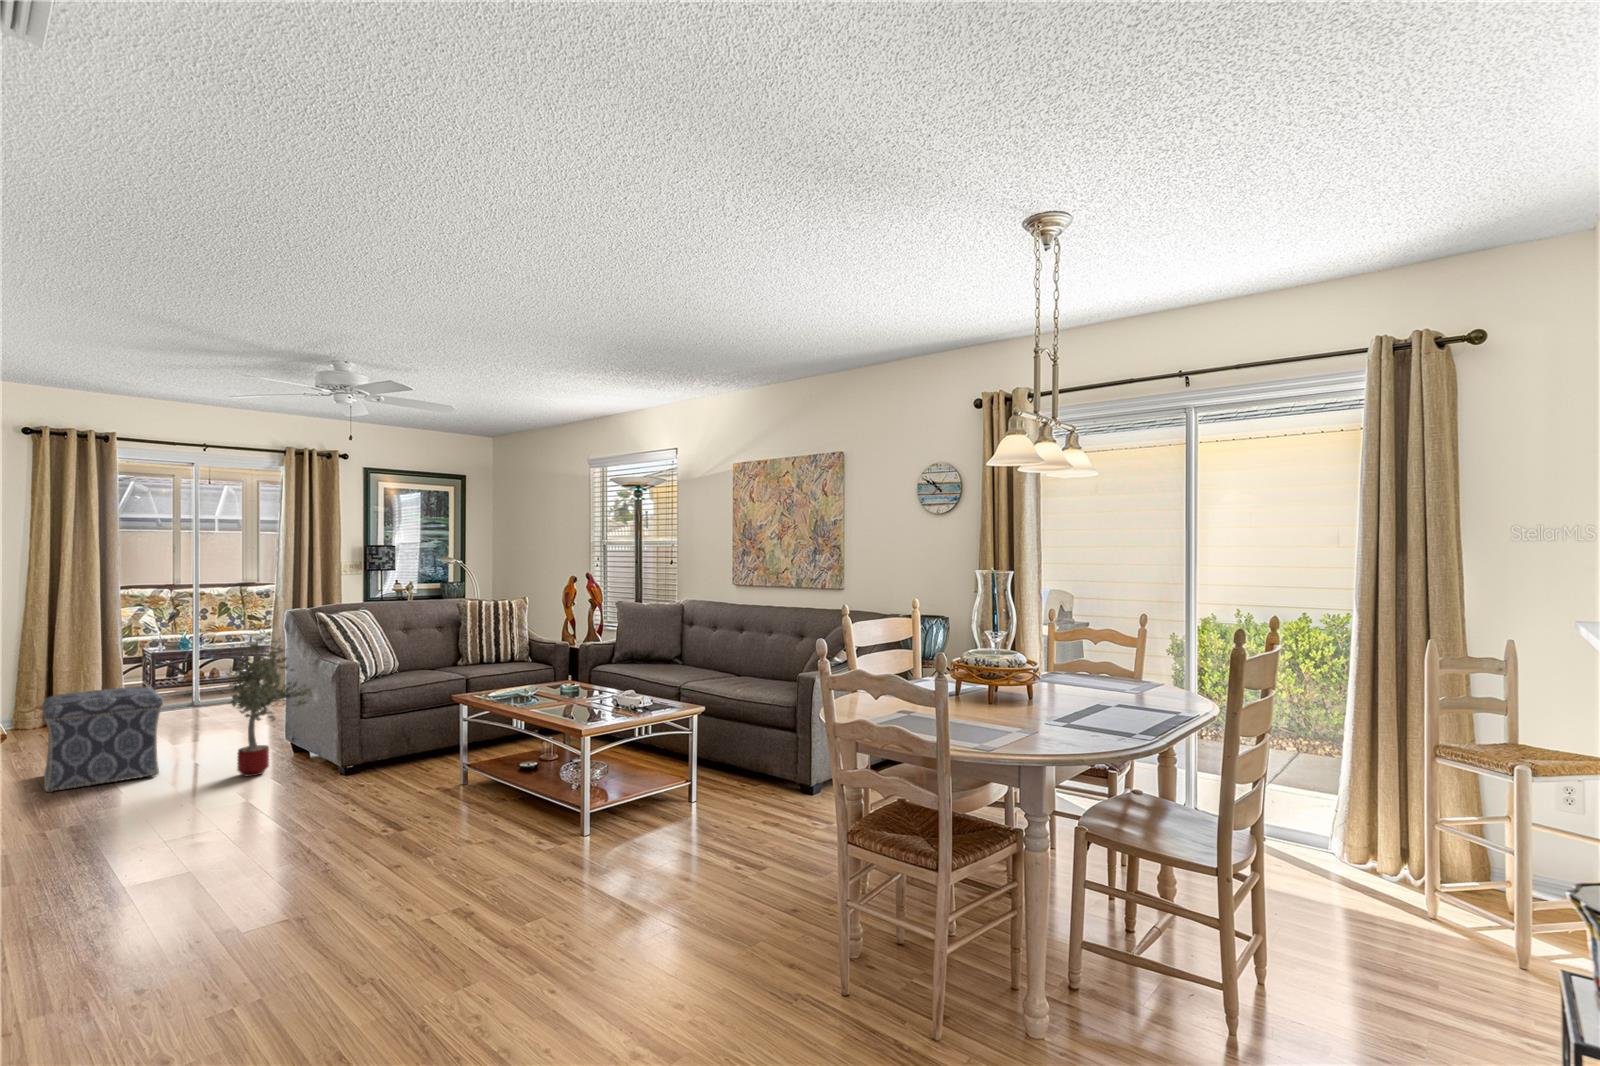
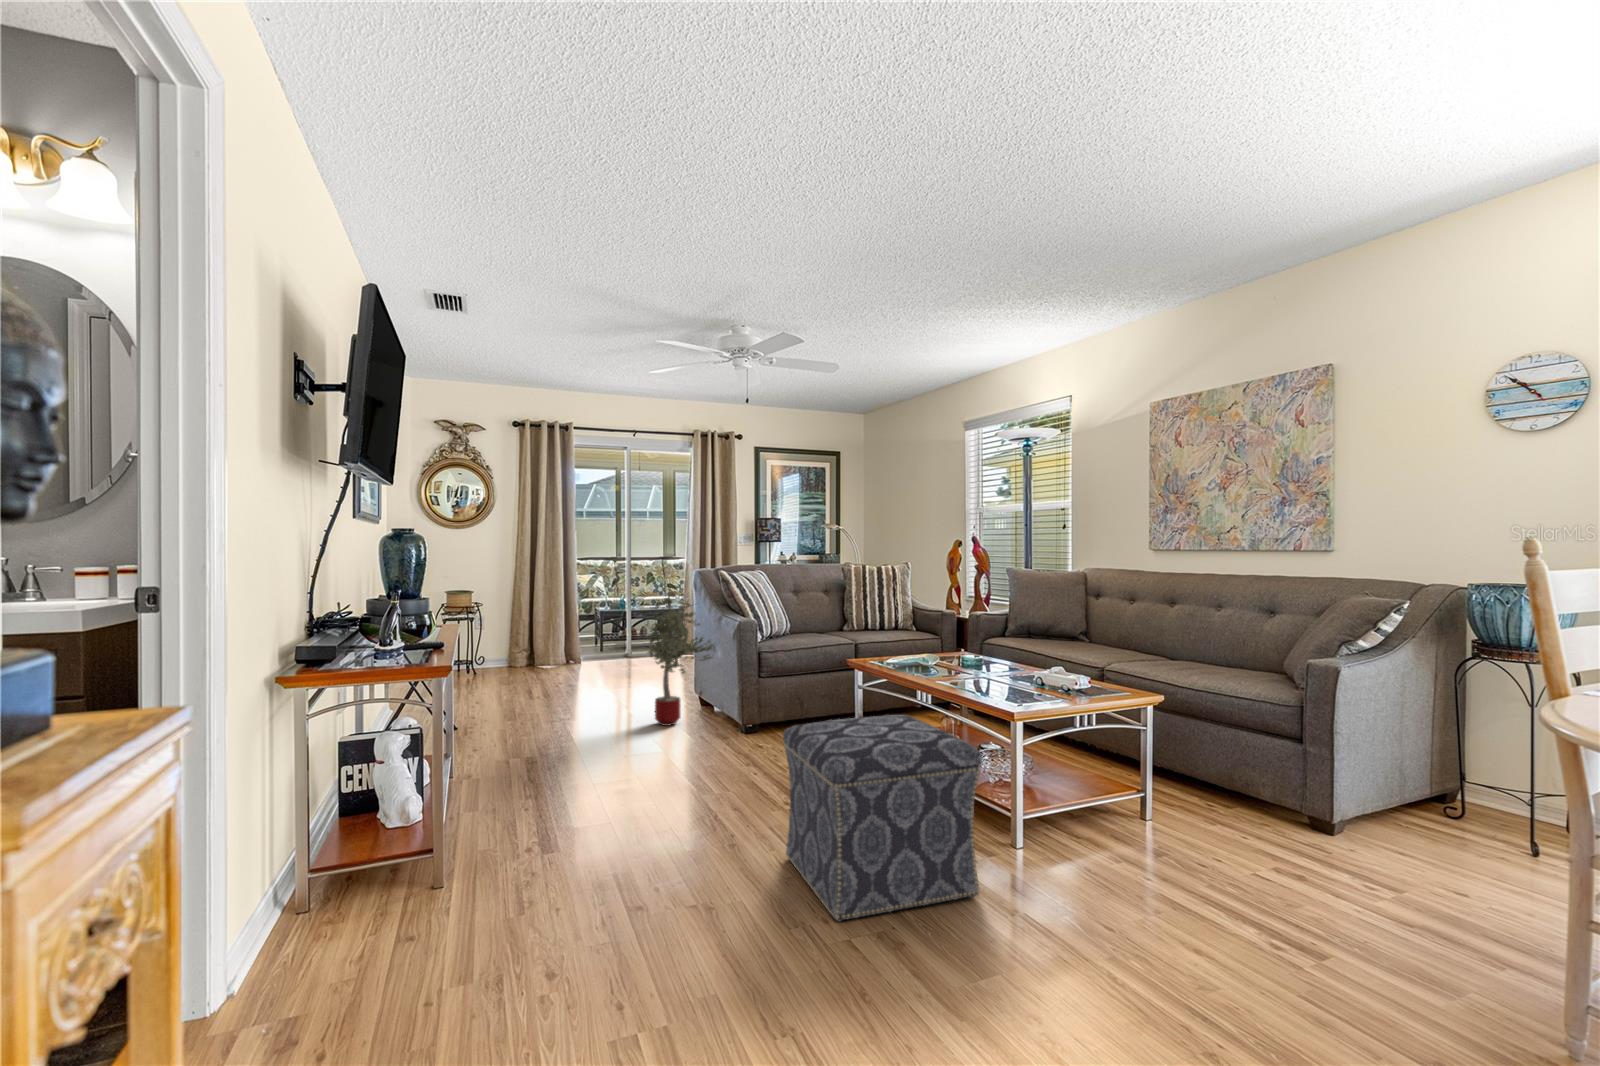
ottoman: present [43,687,163,792] -> present [783,715,982,921]

